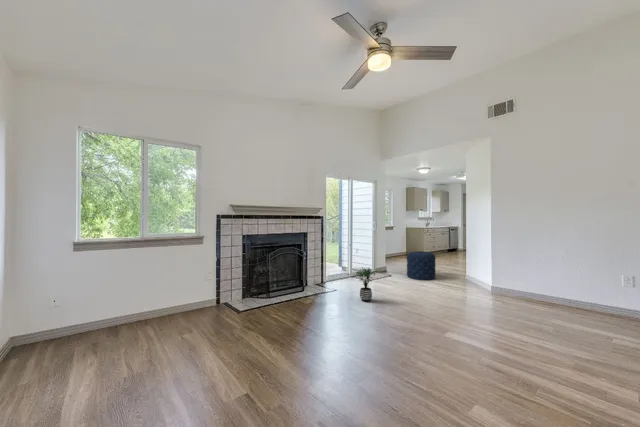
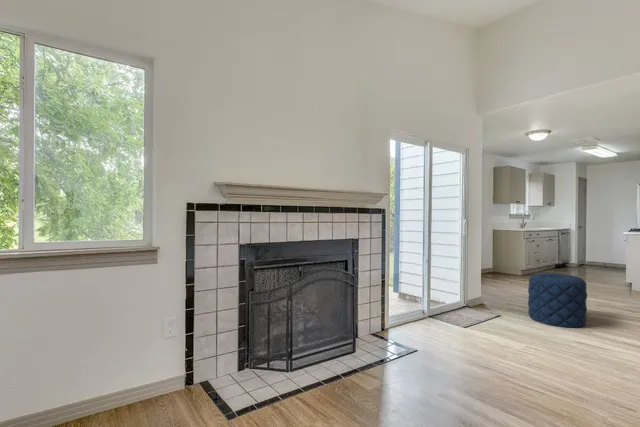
potted plant: present [356,267,376,302] -> none [464,312,519,388]

